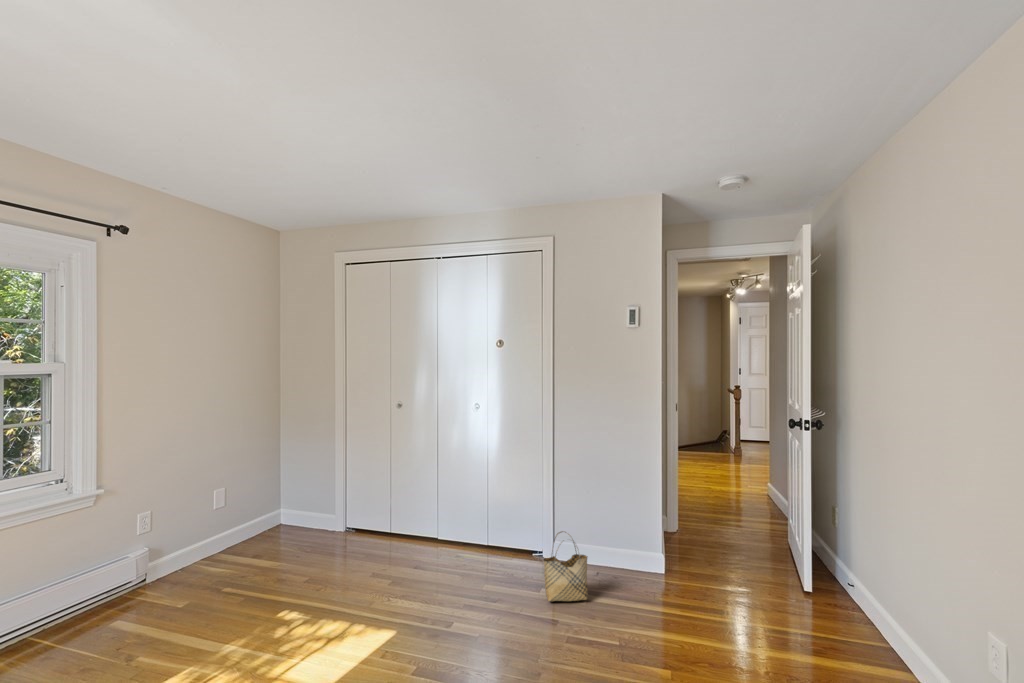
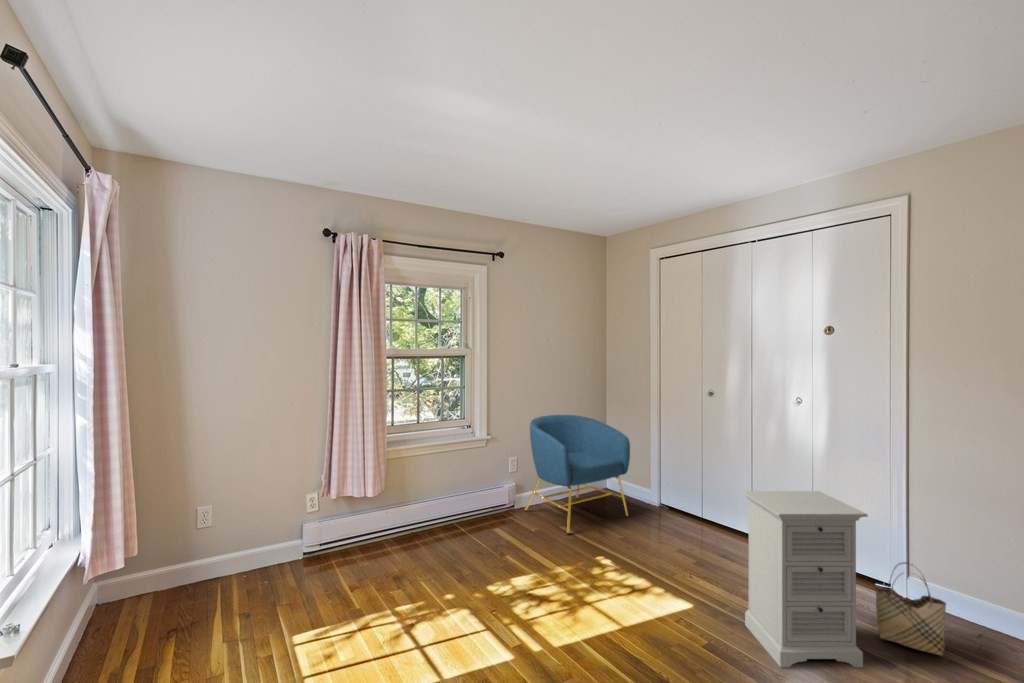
armchair: none [162,444,312,596] -> present [524,415,630,534]
nightstand: none [445,485,545,664] -> present [743,491,868,667]

